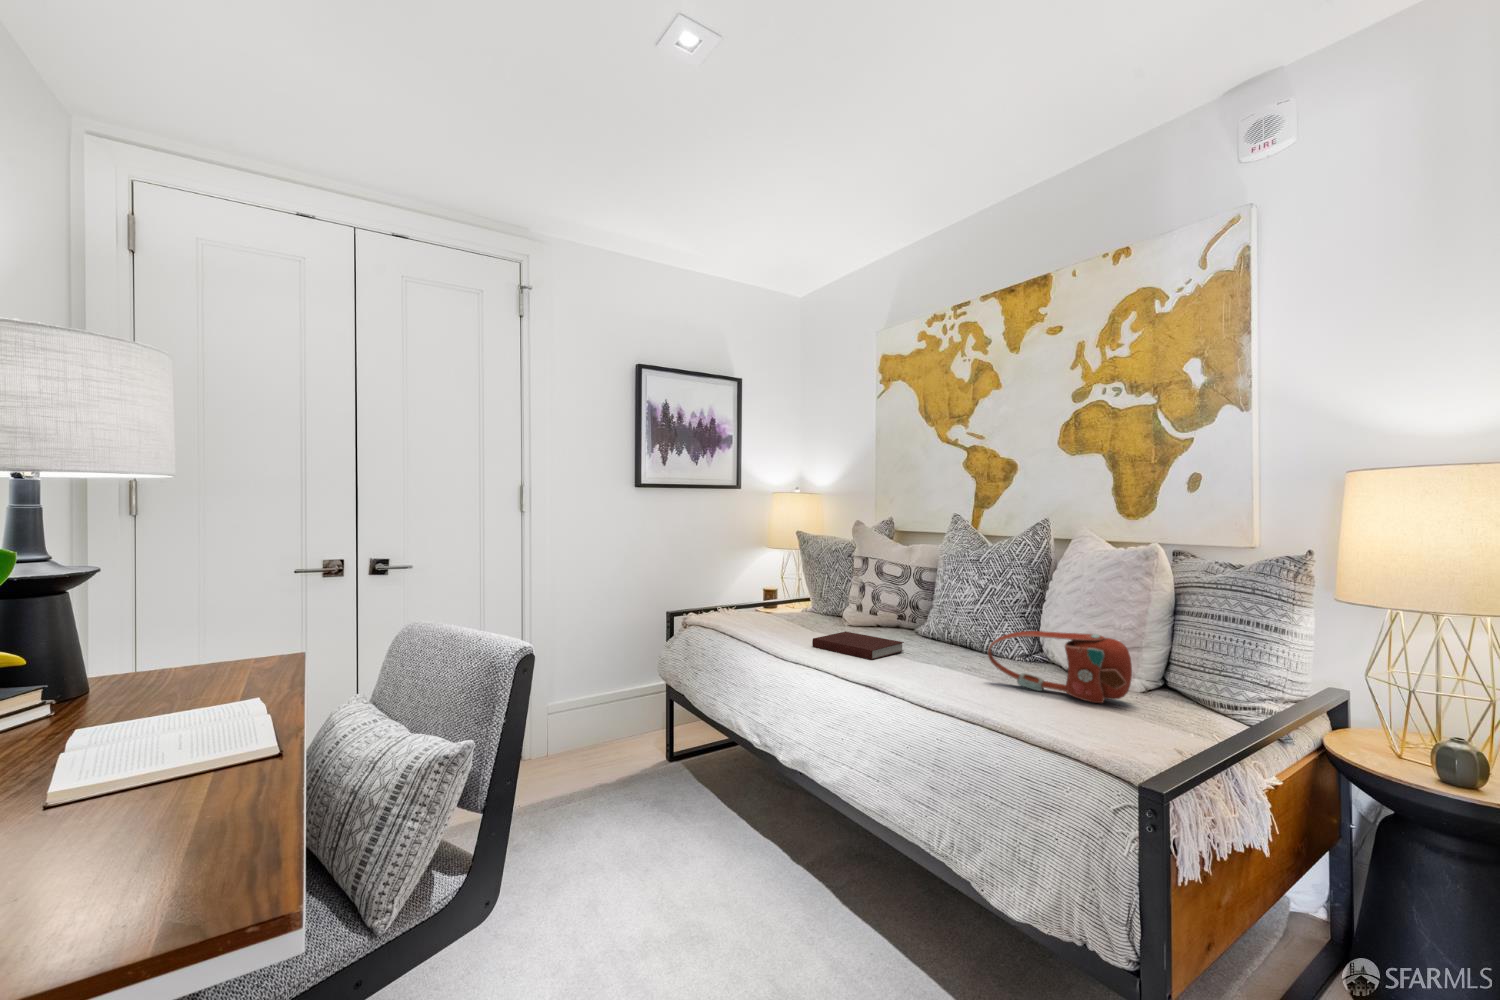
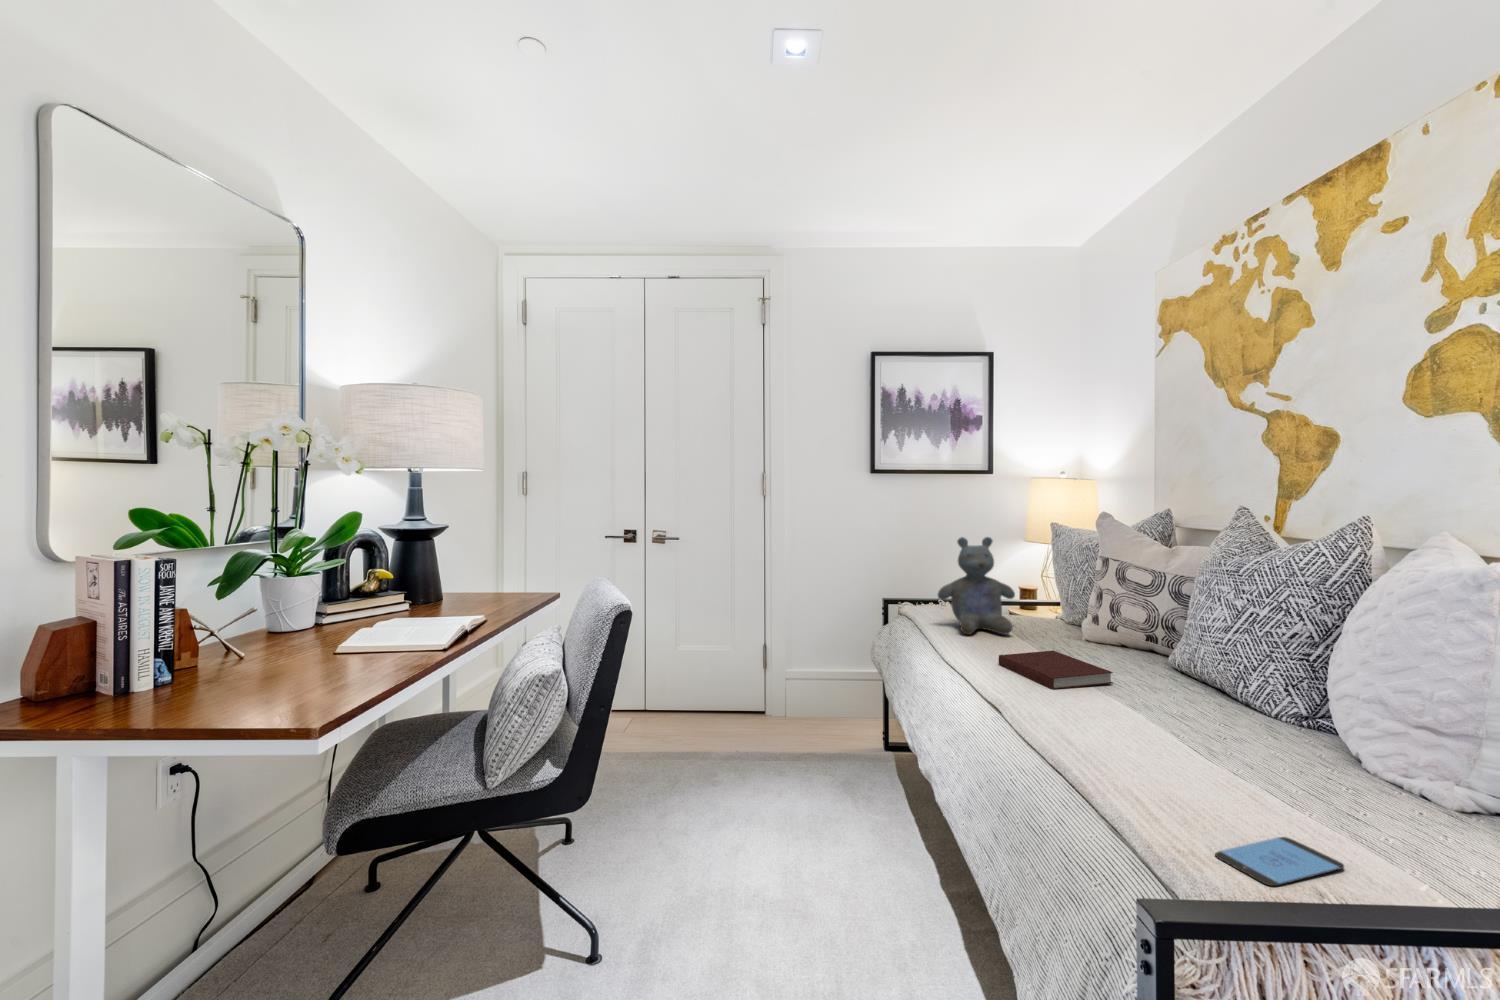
stuffed bear: none [727,539,794,627] -> present [938,537,1015,634]
handbag: present [988,631,1132,703] -> none [1178,680,1400,802]
smartphone: none [1090,727,1149,756] -> present [1215,837,1344,886]

